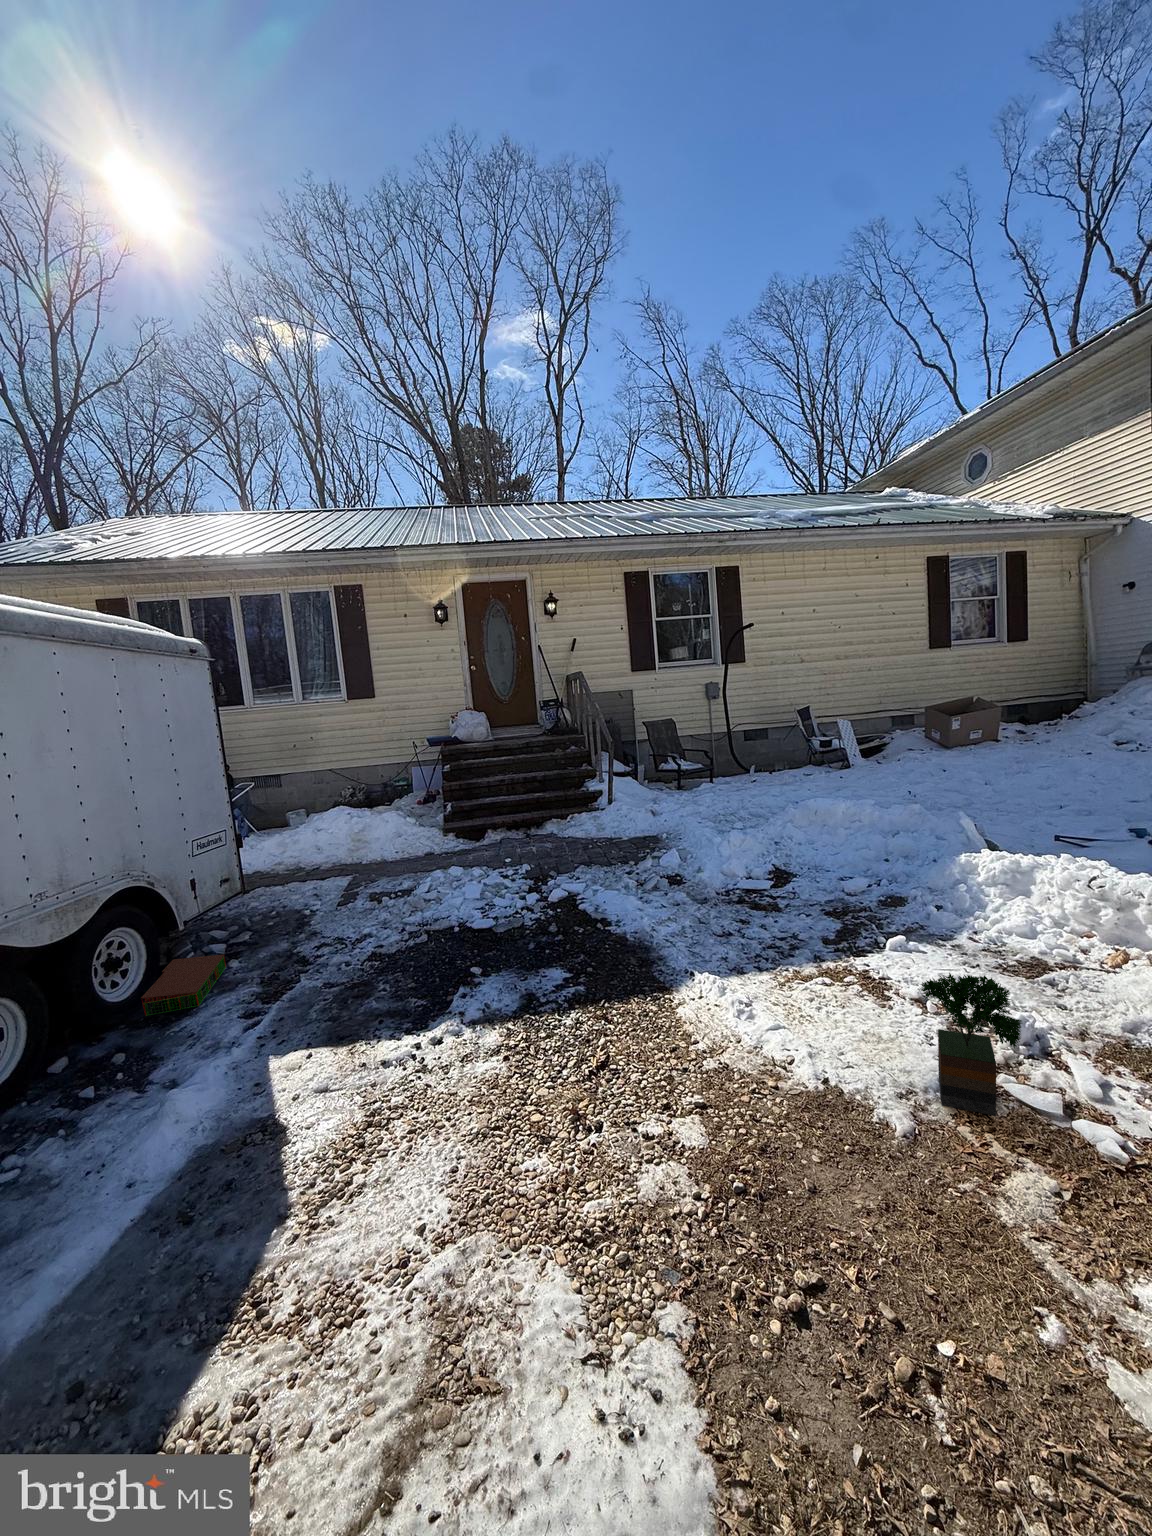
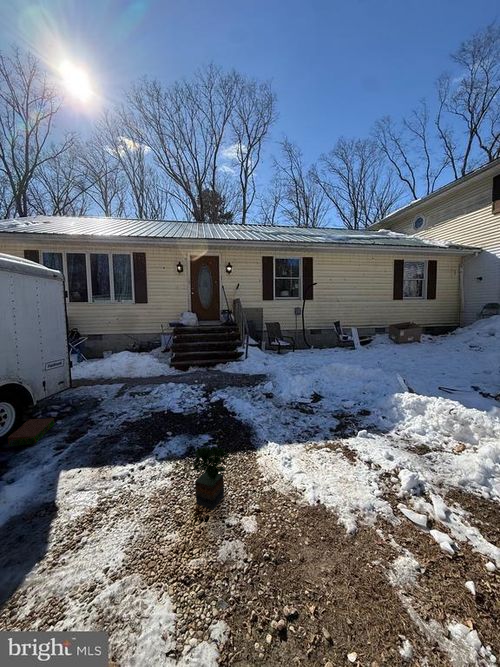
potted tree: present [921,973,1022,1116] -> present [193,446,229,510]

